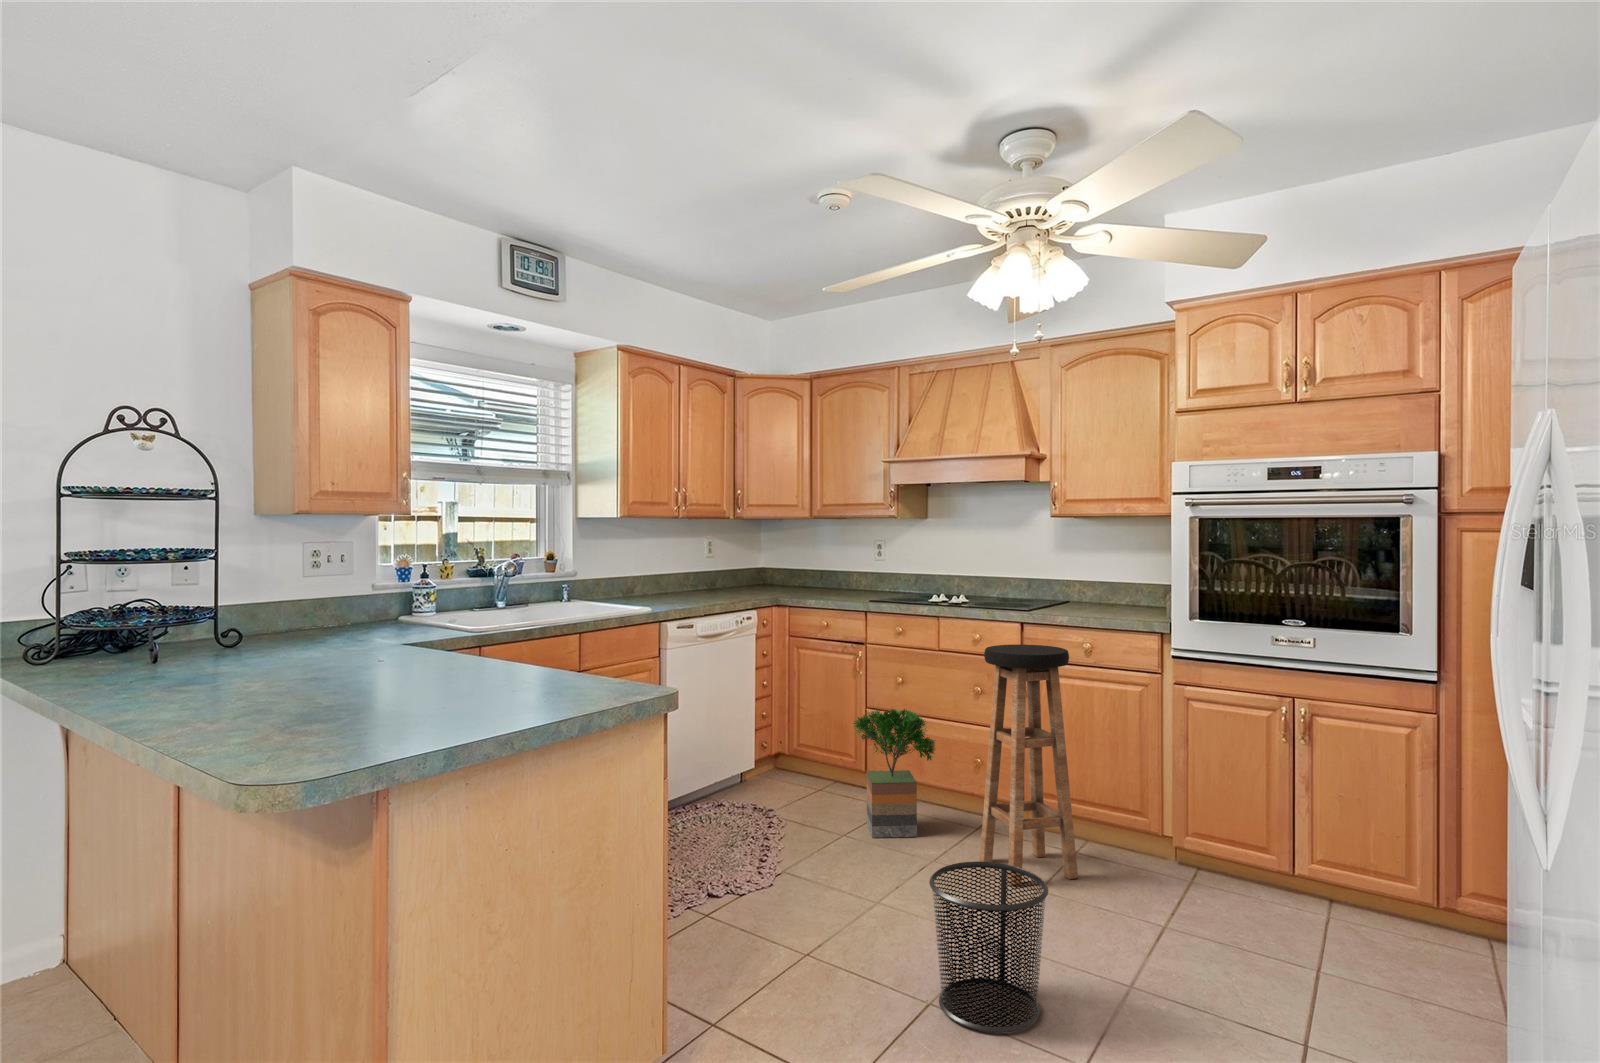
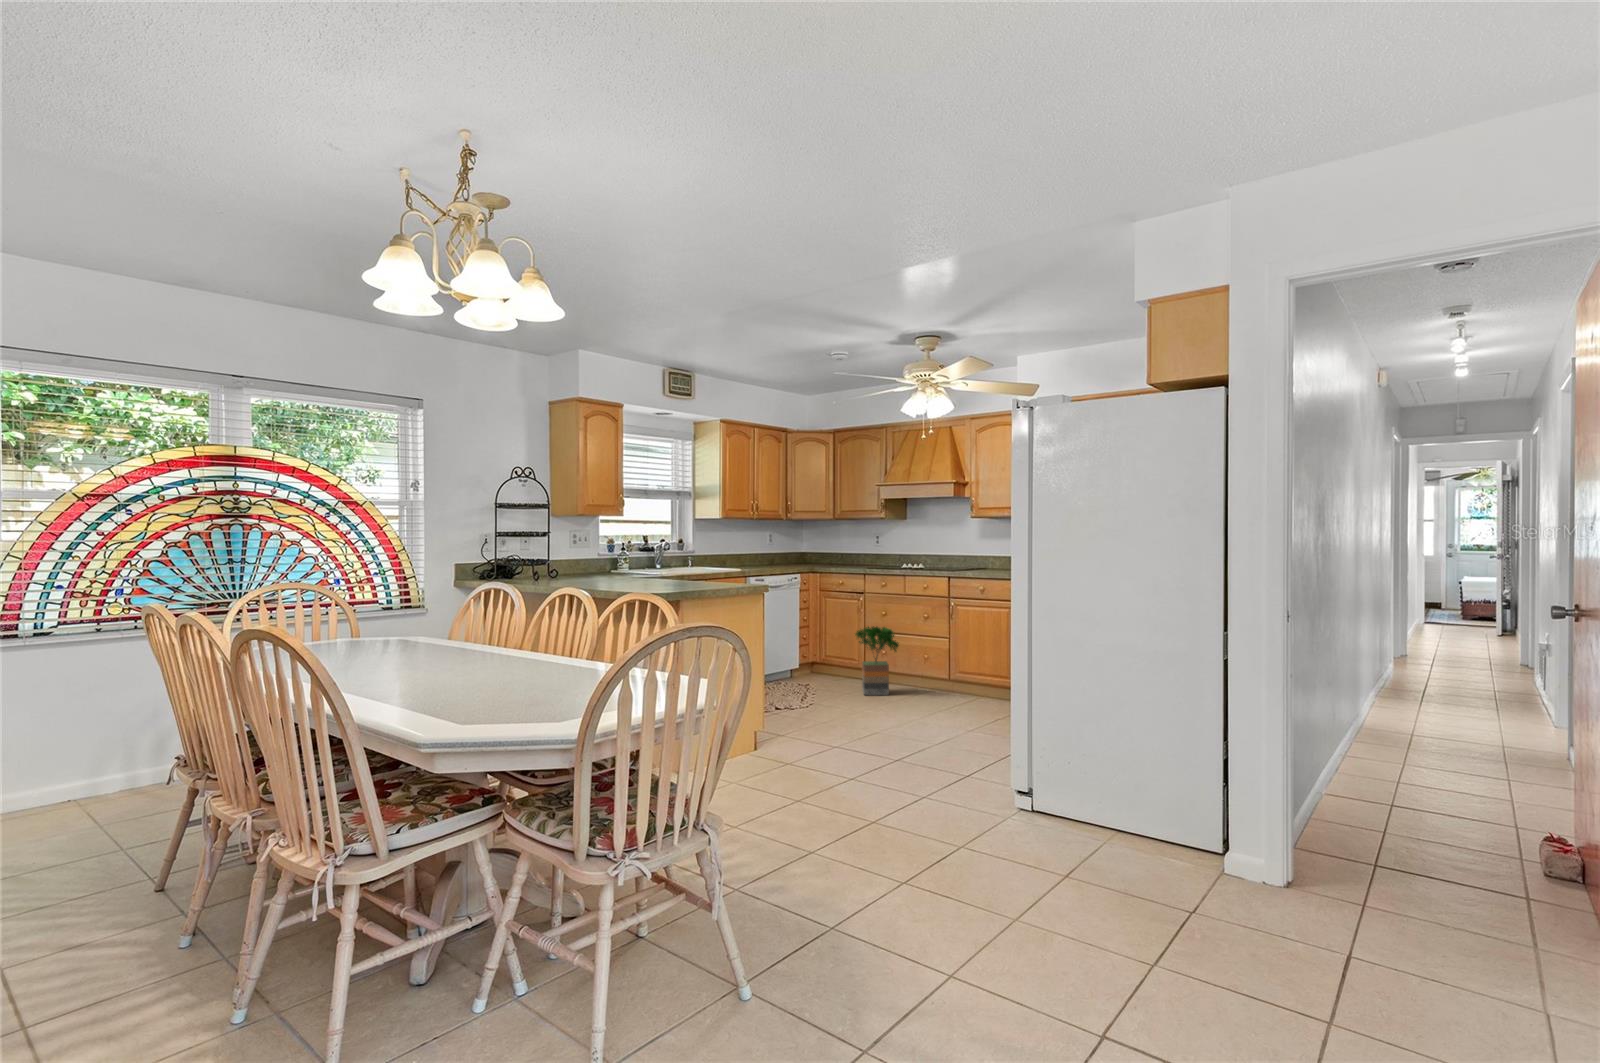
bar stool: present [980,644,1078,886] -> none [920,587,970,710]
waste bin: present [929,861,1049,1033] -> none [879,678,932,745]

